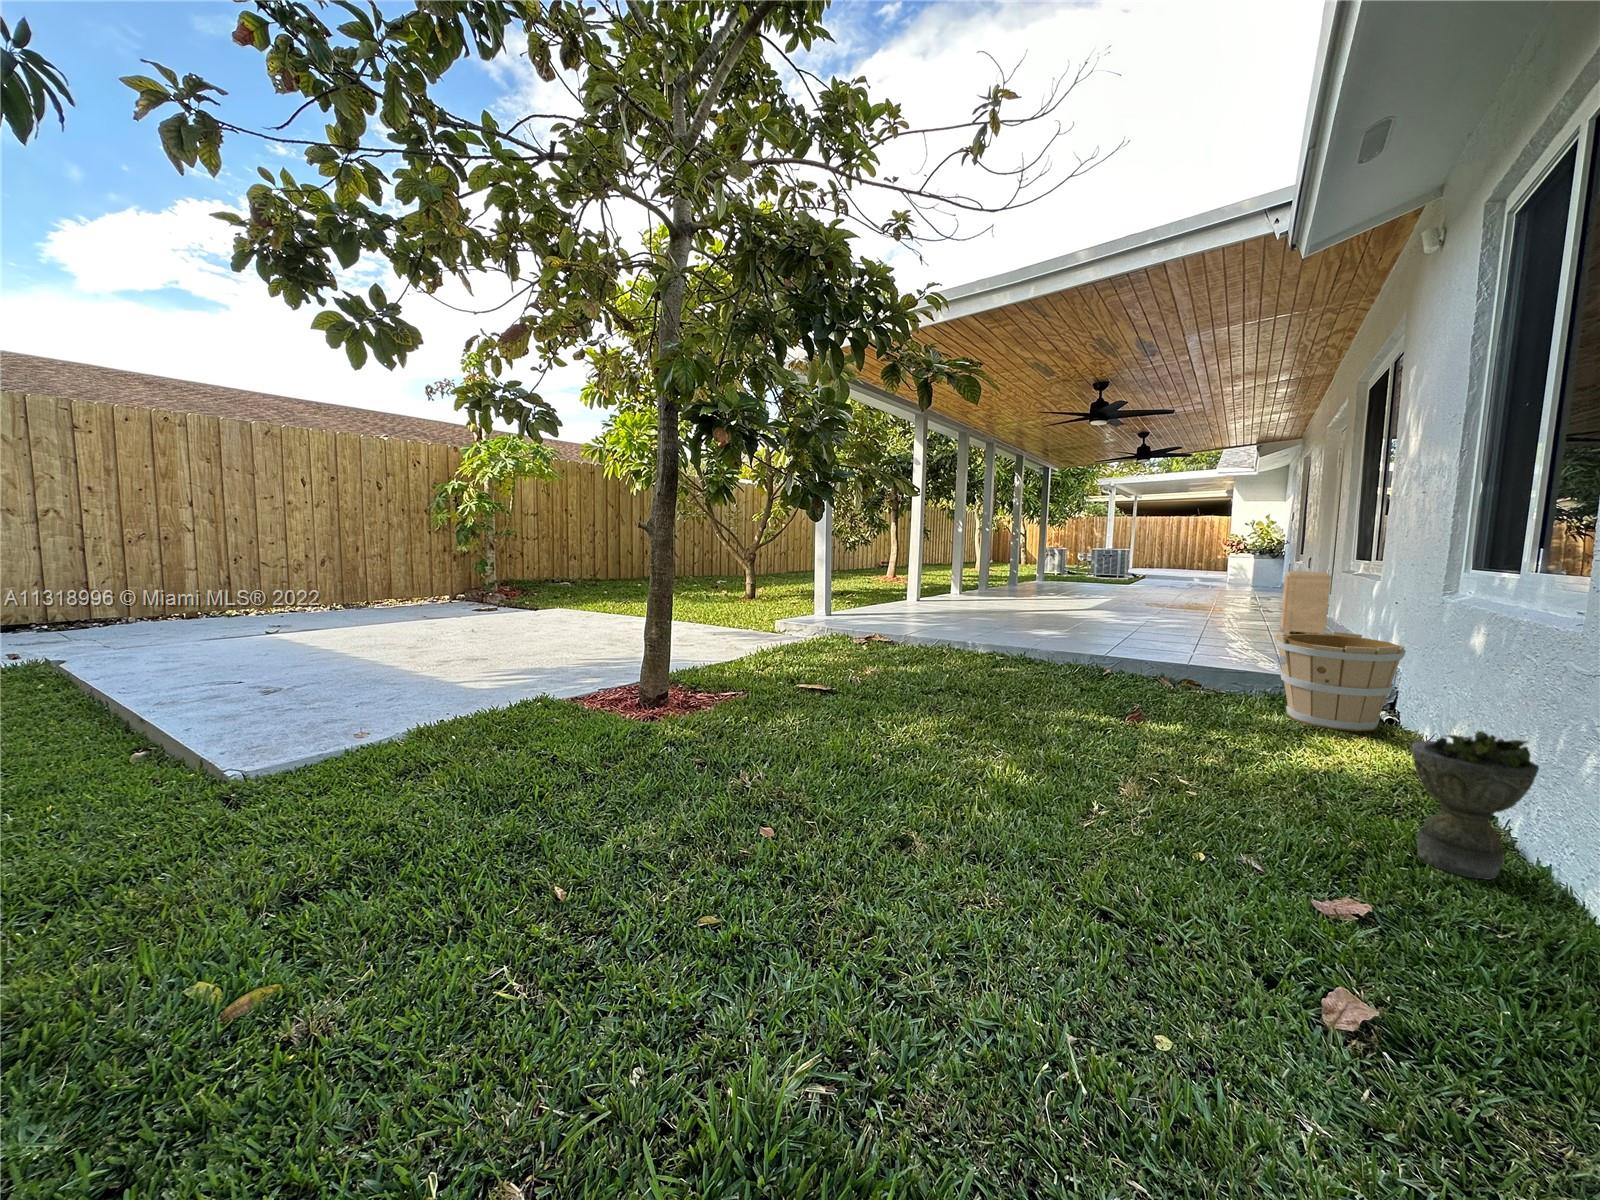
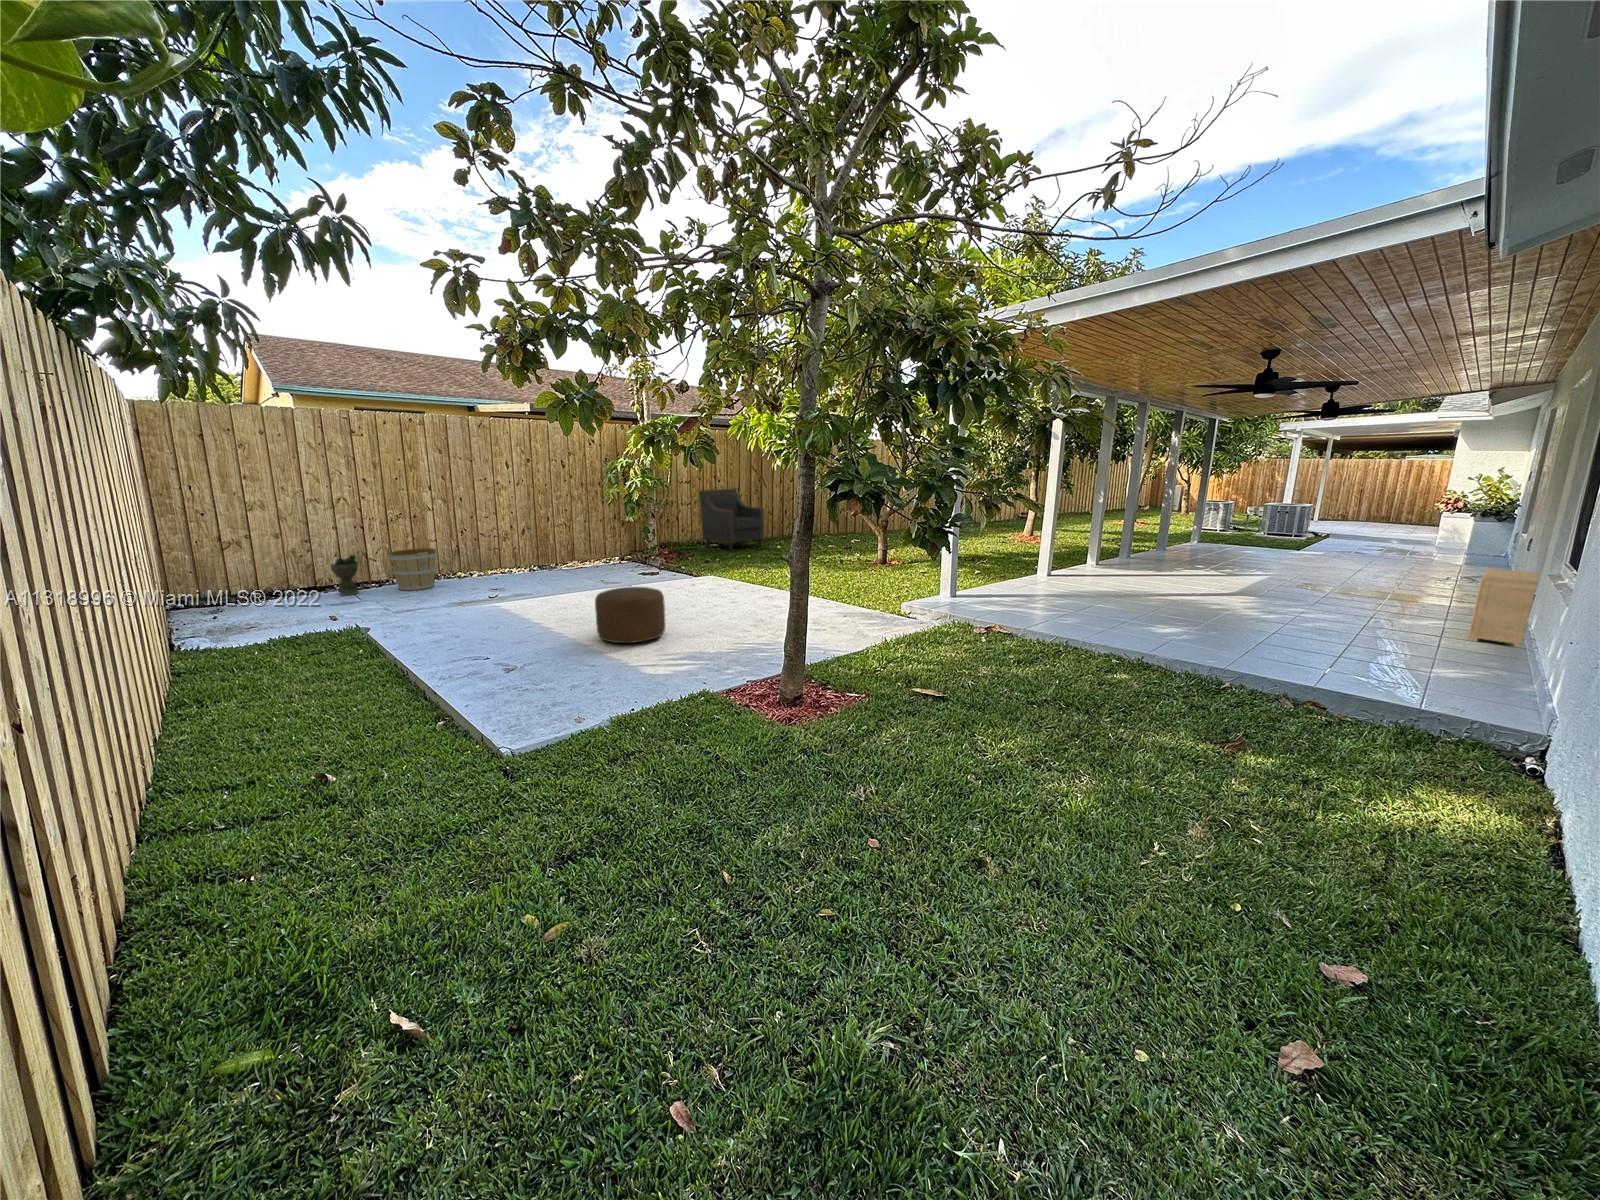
chair: none [546,526,620,589] -> present [699,488,764,551]
ottoman: none [404,599,497,662] -> present [595,587,665,643]
wooden bucket: present [1276,632,1406,731] -> present [387,548,437,591]
planter: present [1412,731,1539,880] -> present [330,555,359,595]

